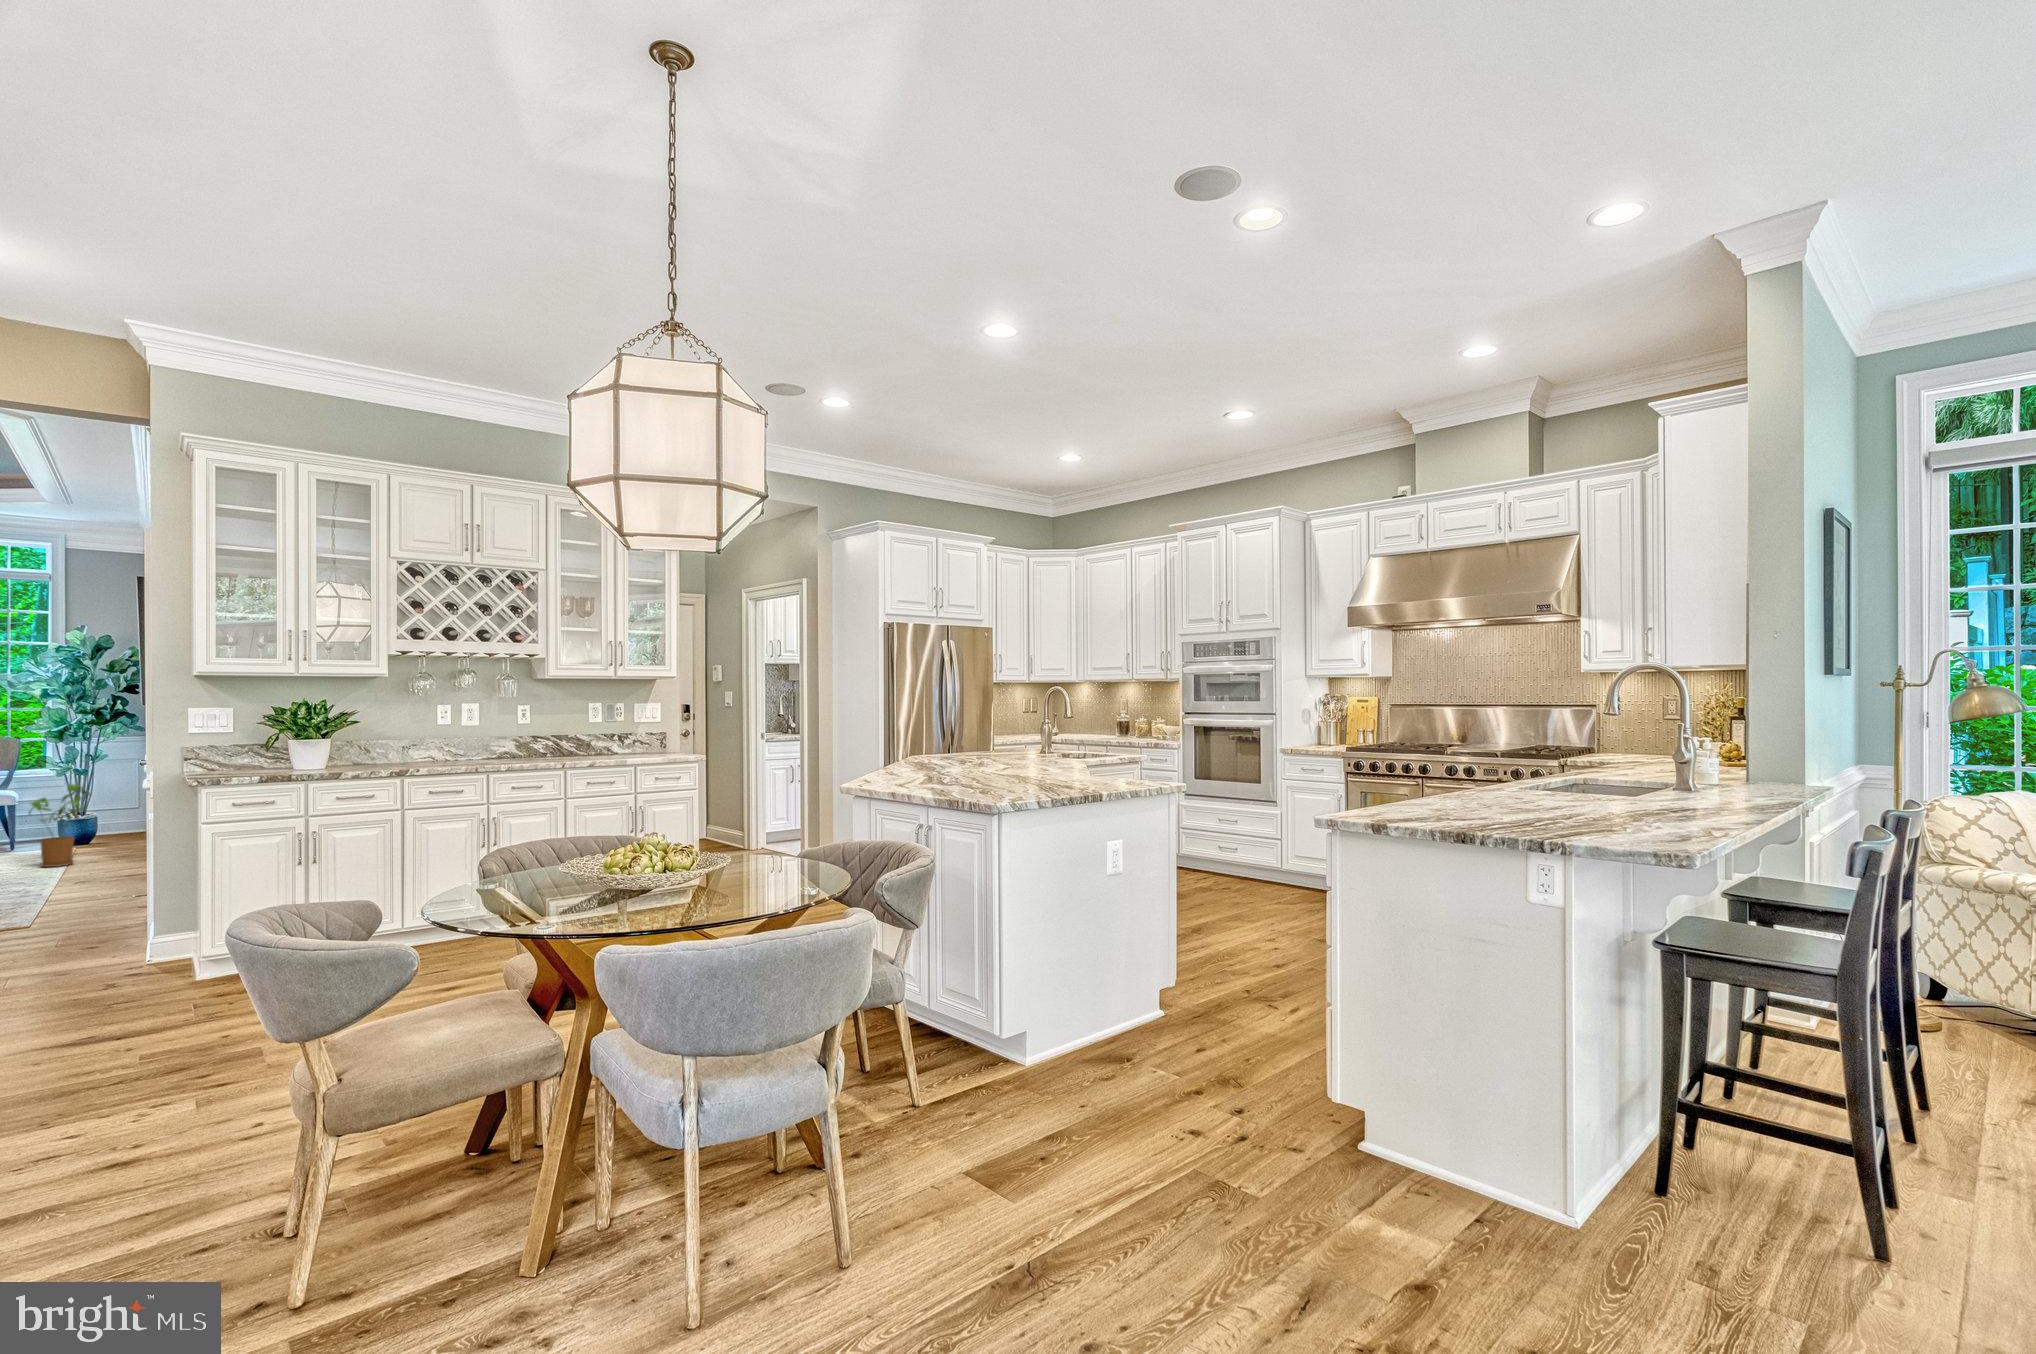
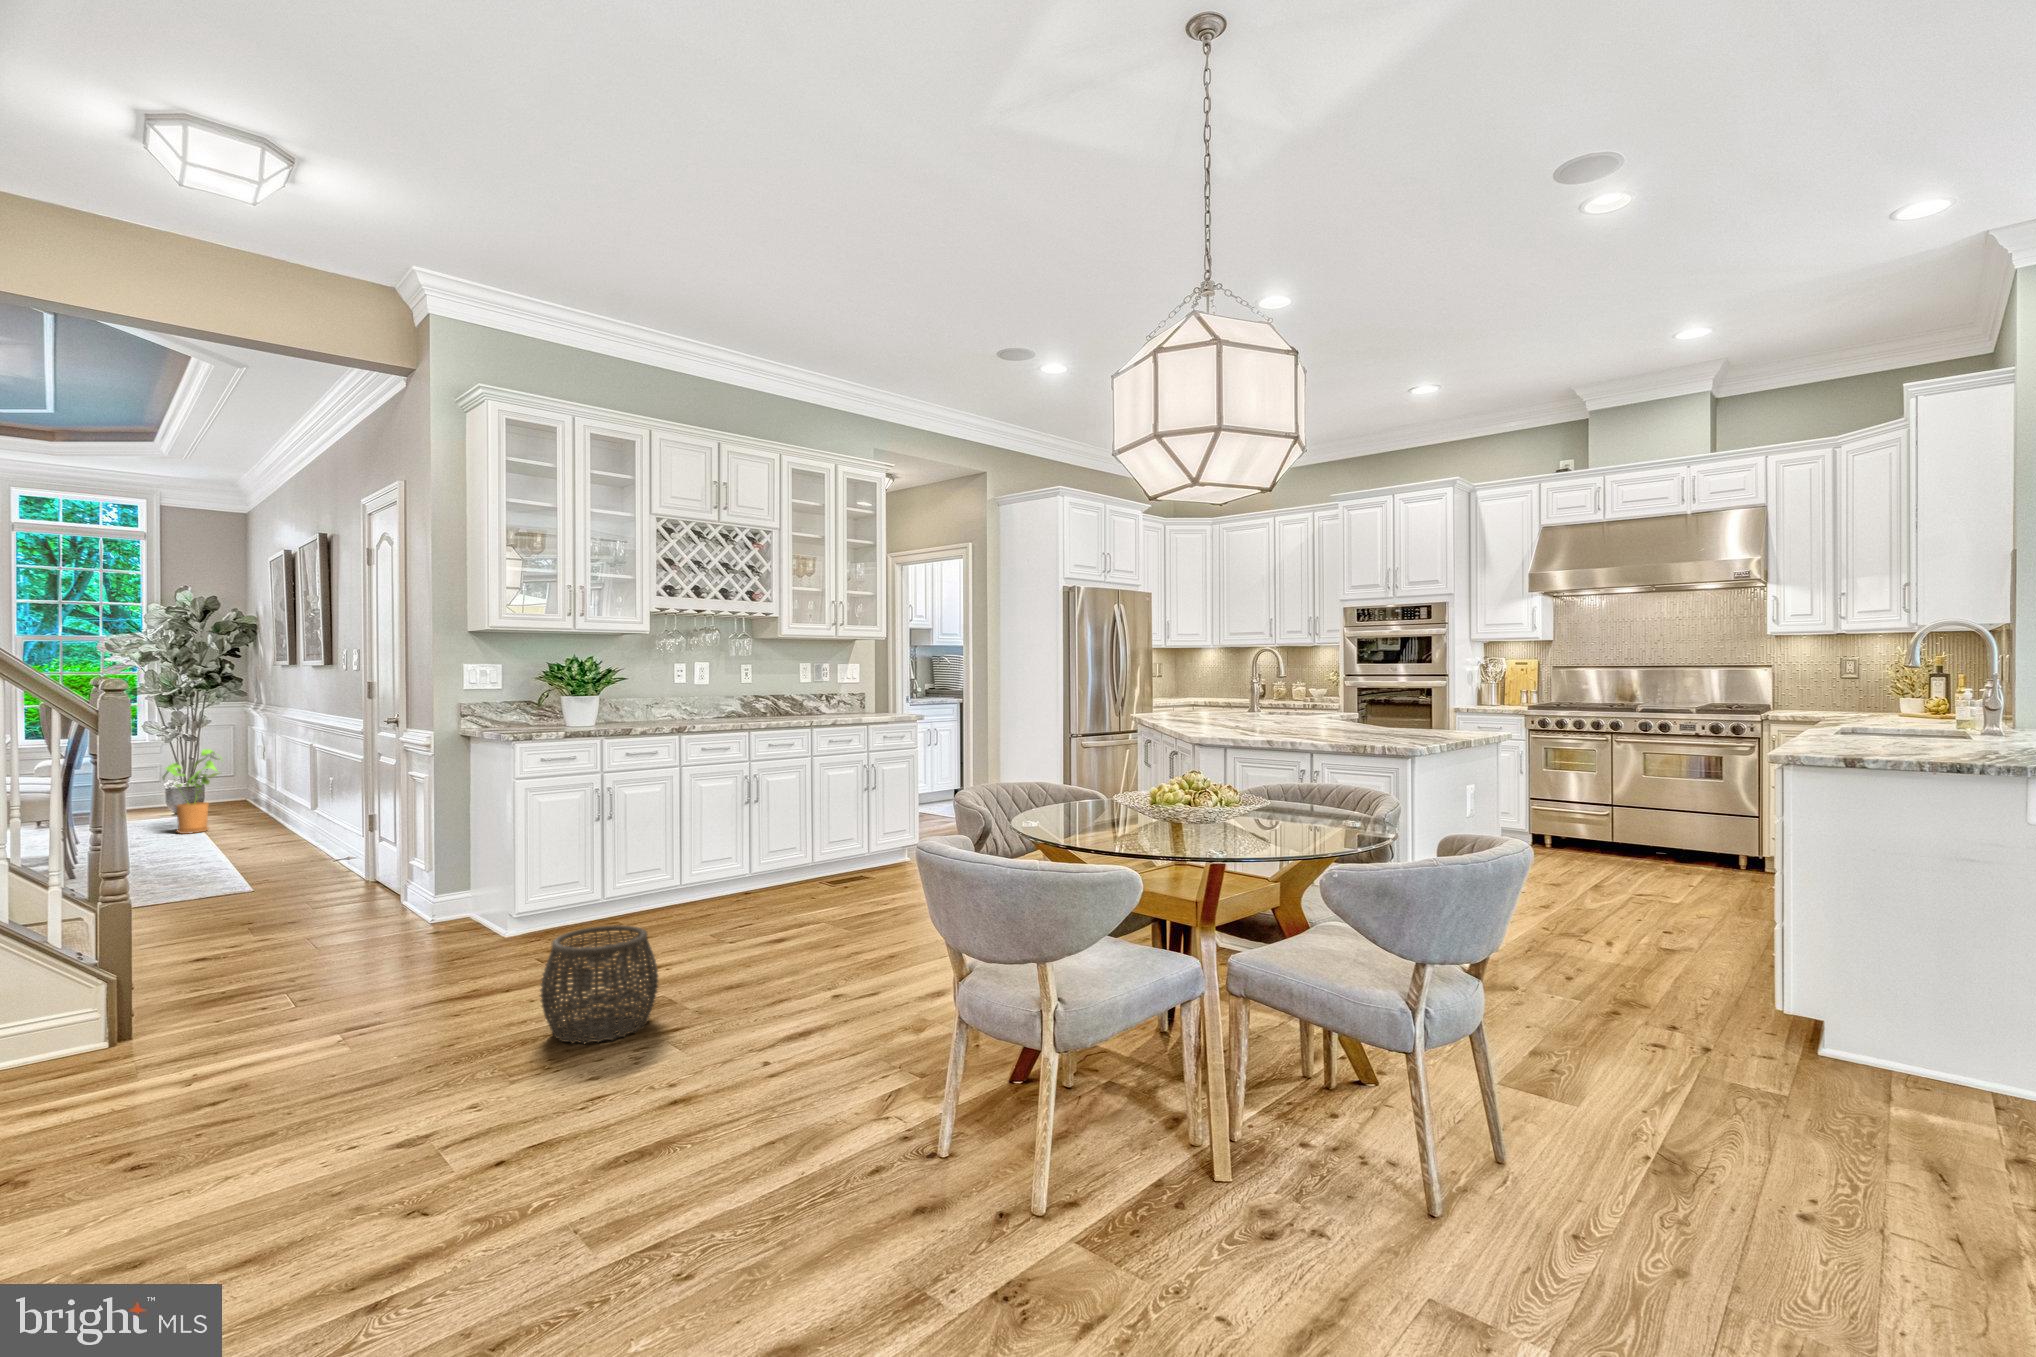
woven basket: none [72,981,222,1107] -> present [540,926,658,1044]

